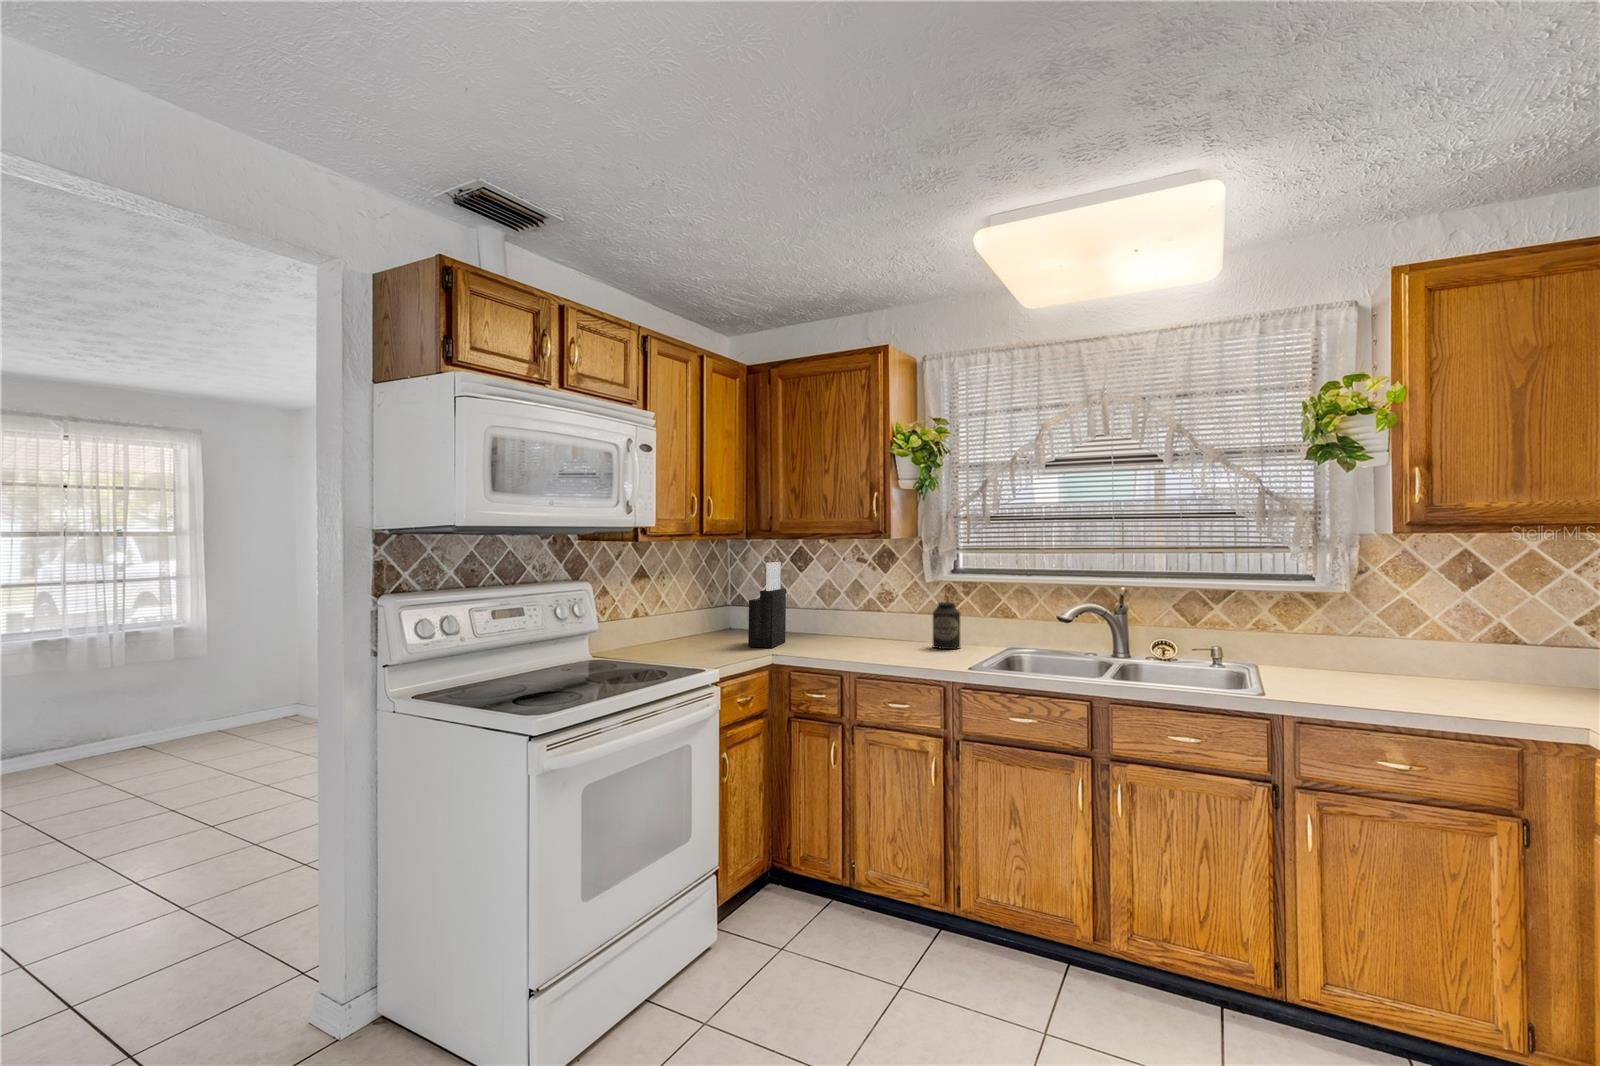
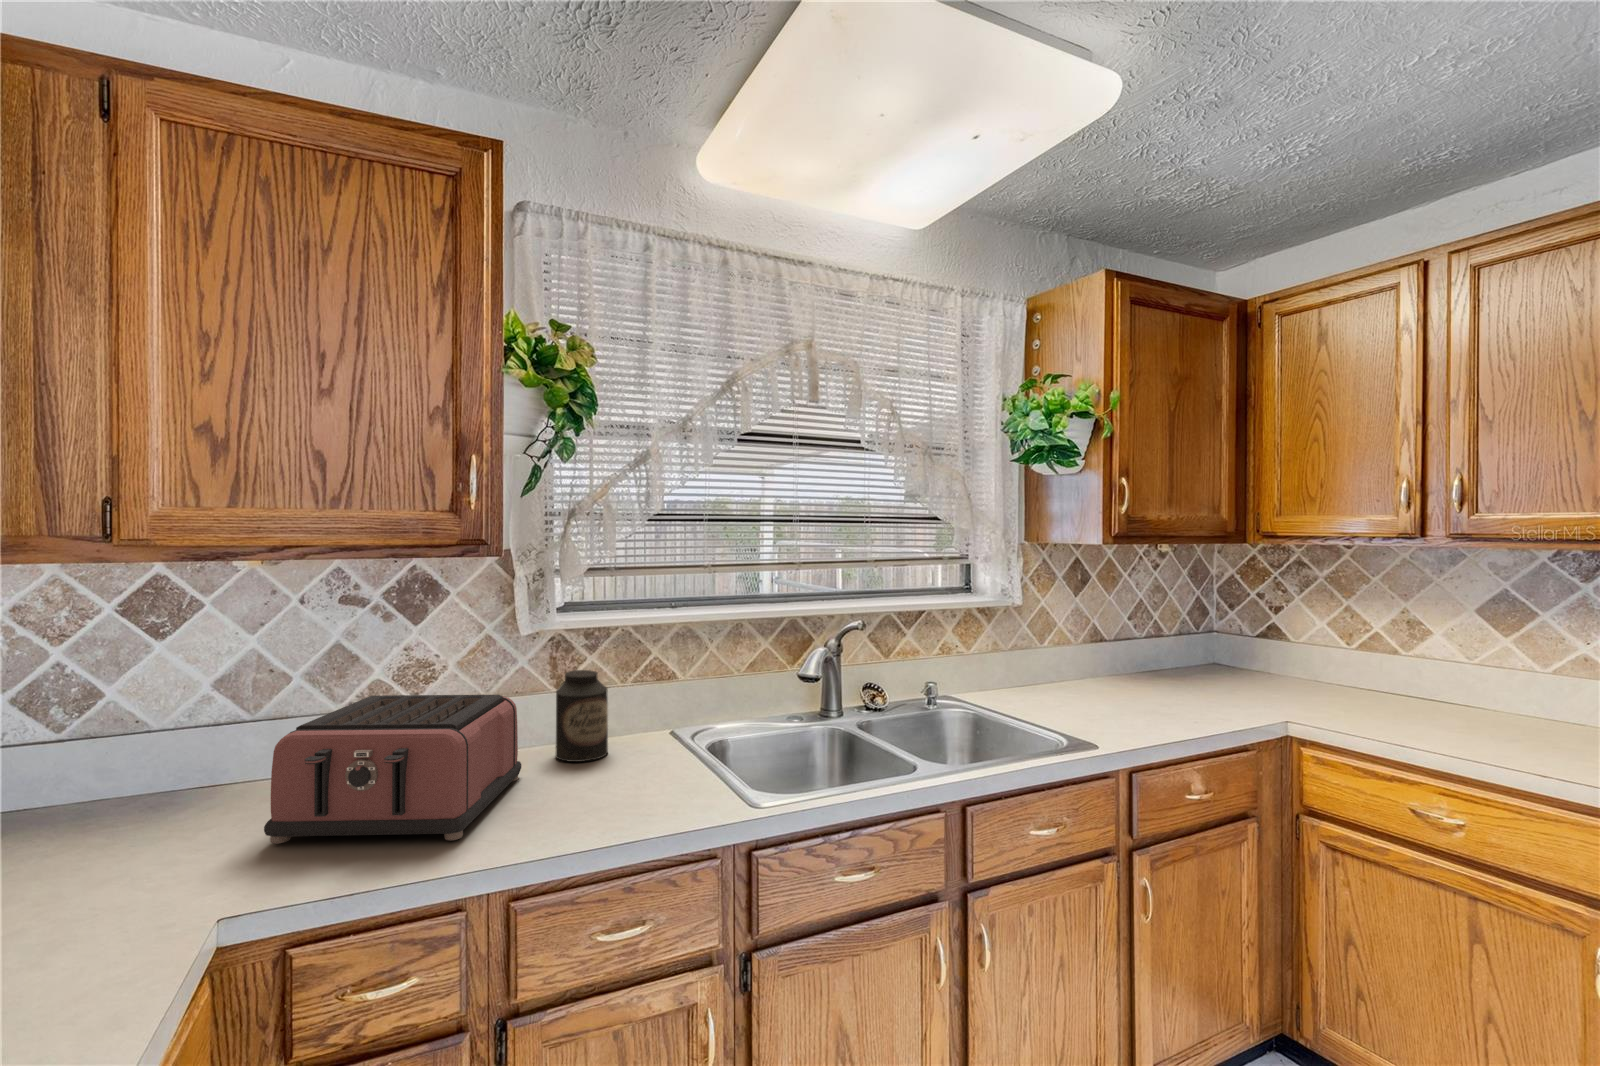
knife block: present [748,562,786,648] -> none [59,625,174,895]
toaster: none [800,601,908,656] -> present [264,695,521,844]

